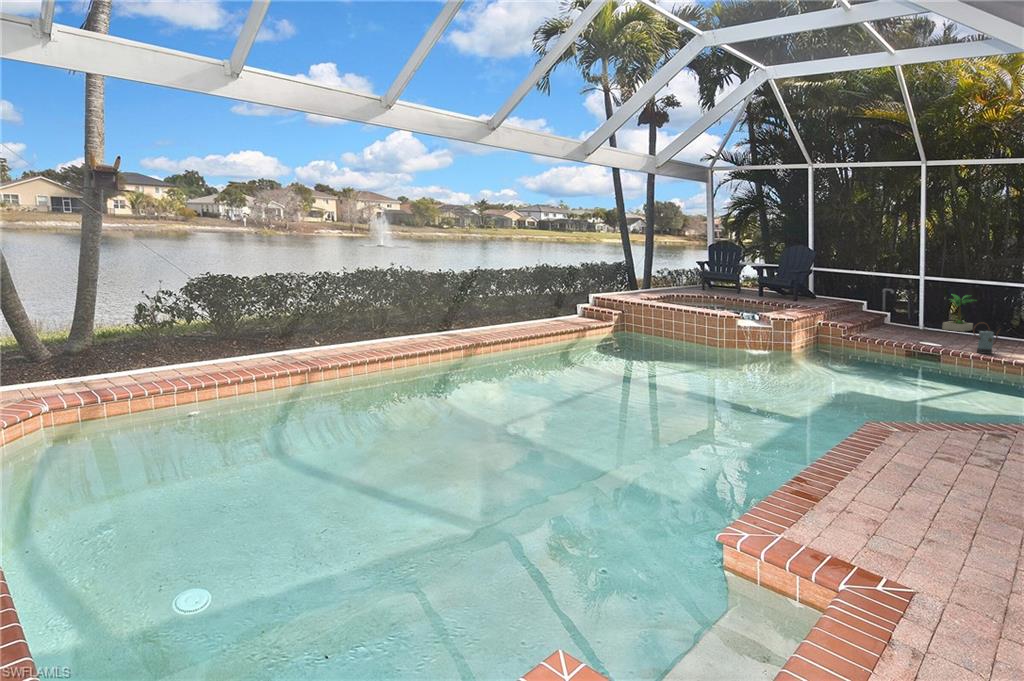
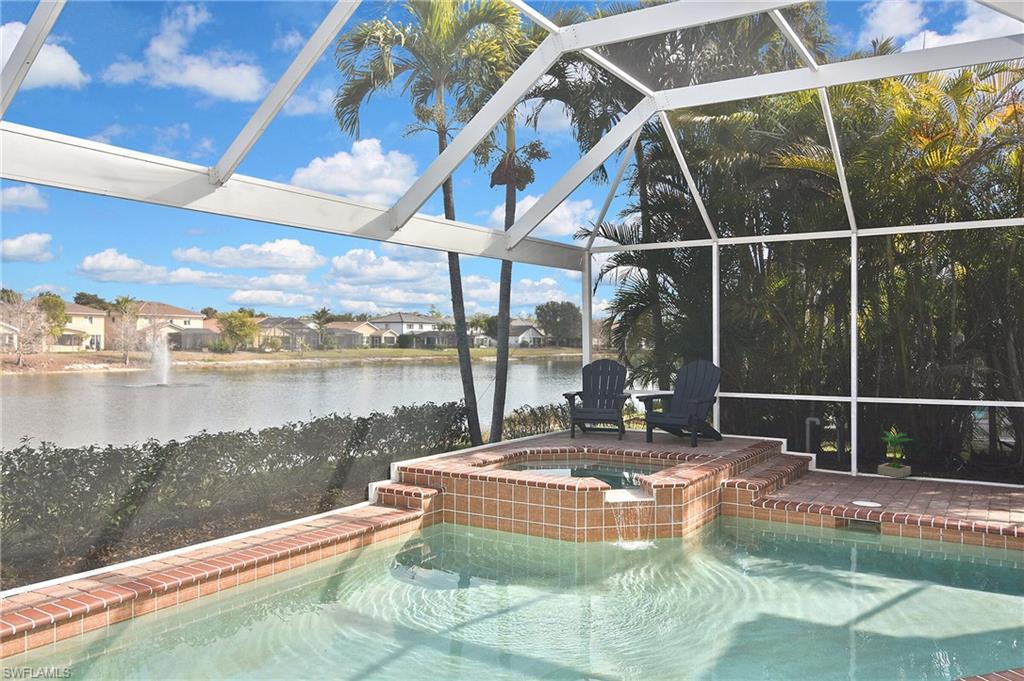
watering can: present [973,322,1001,354] -> none [918,480,949,519]

